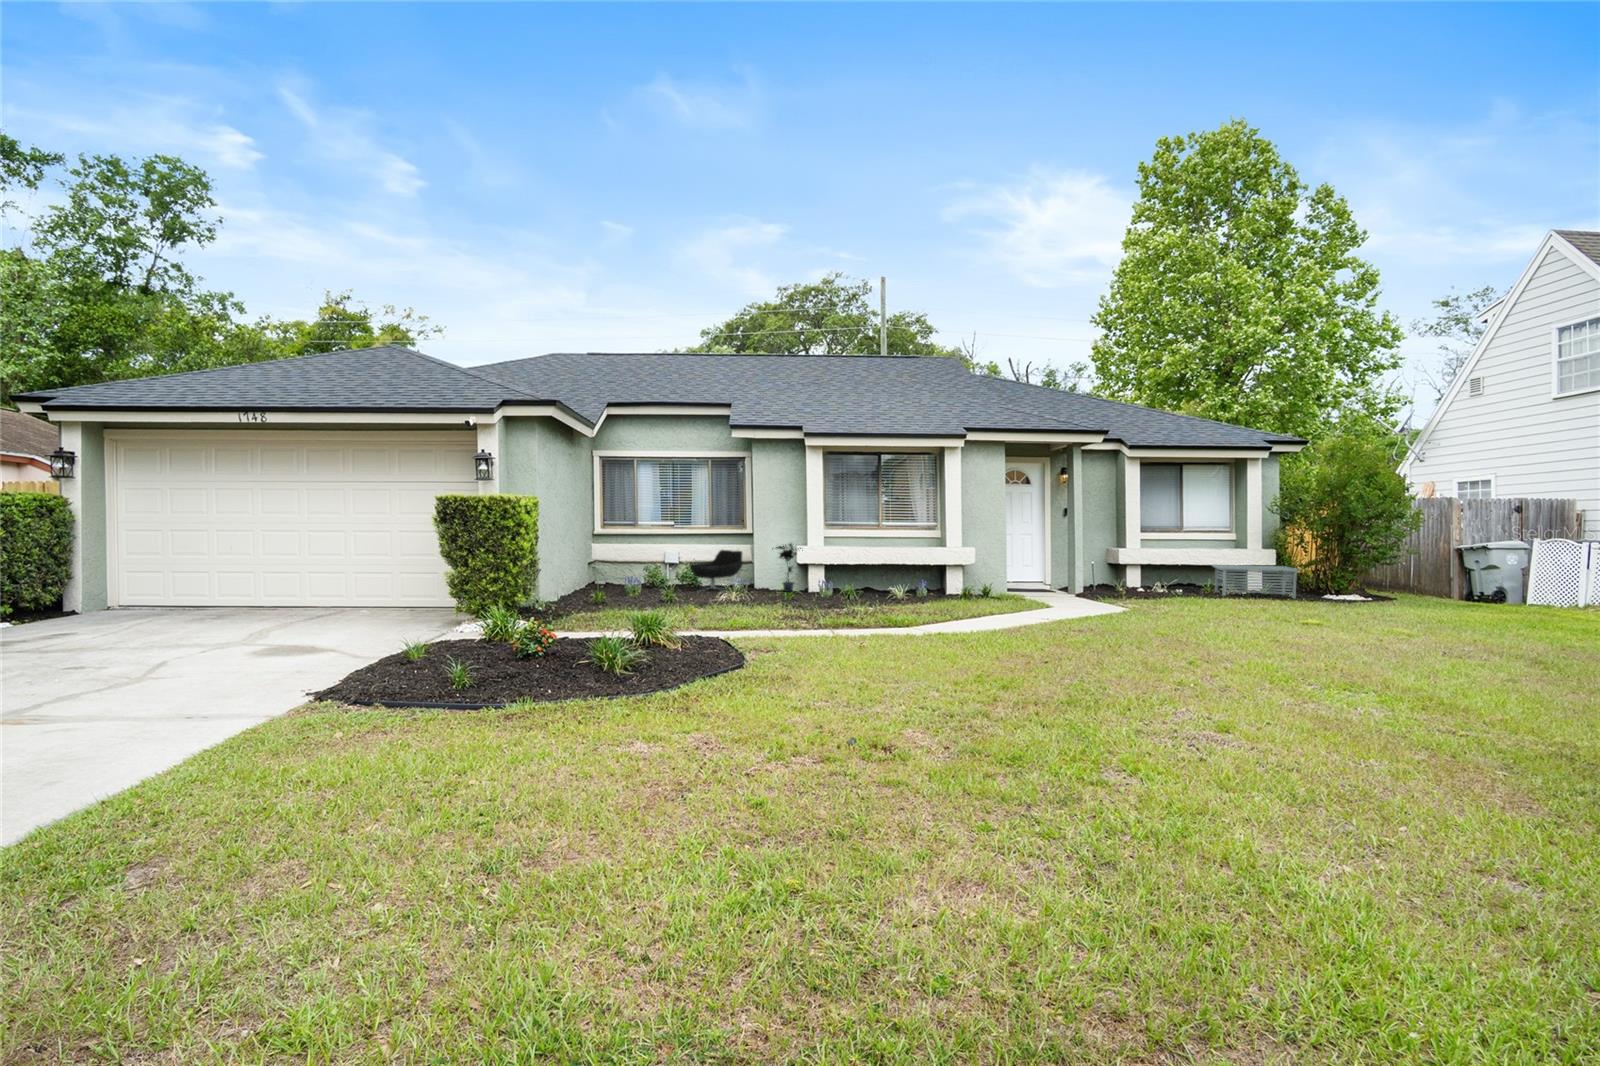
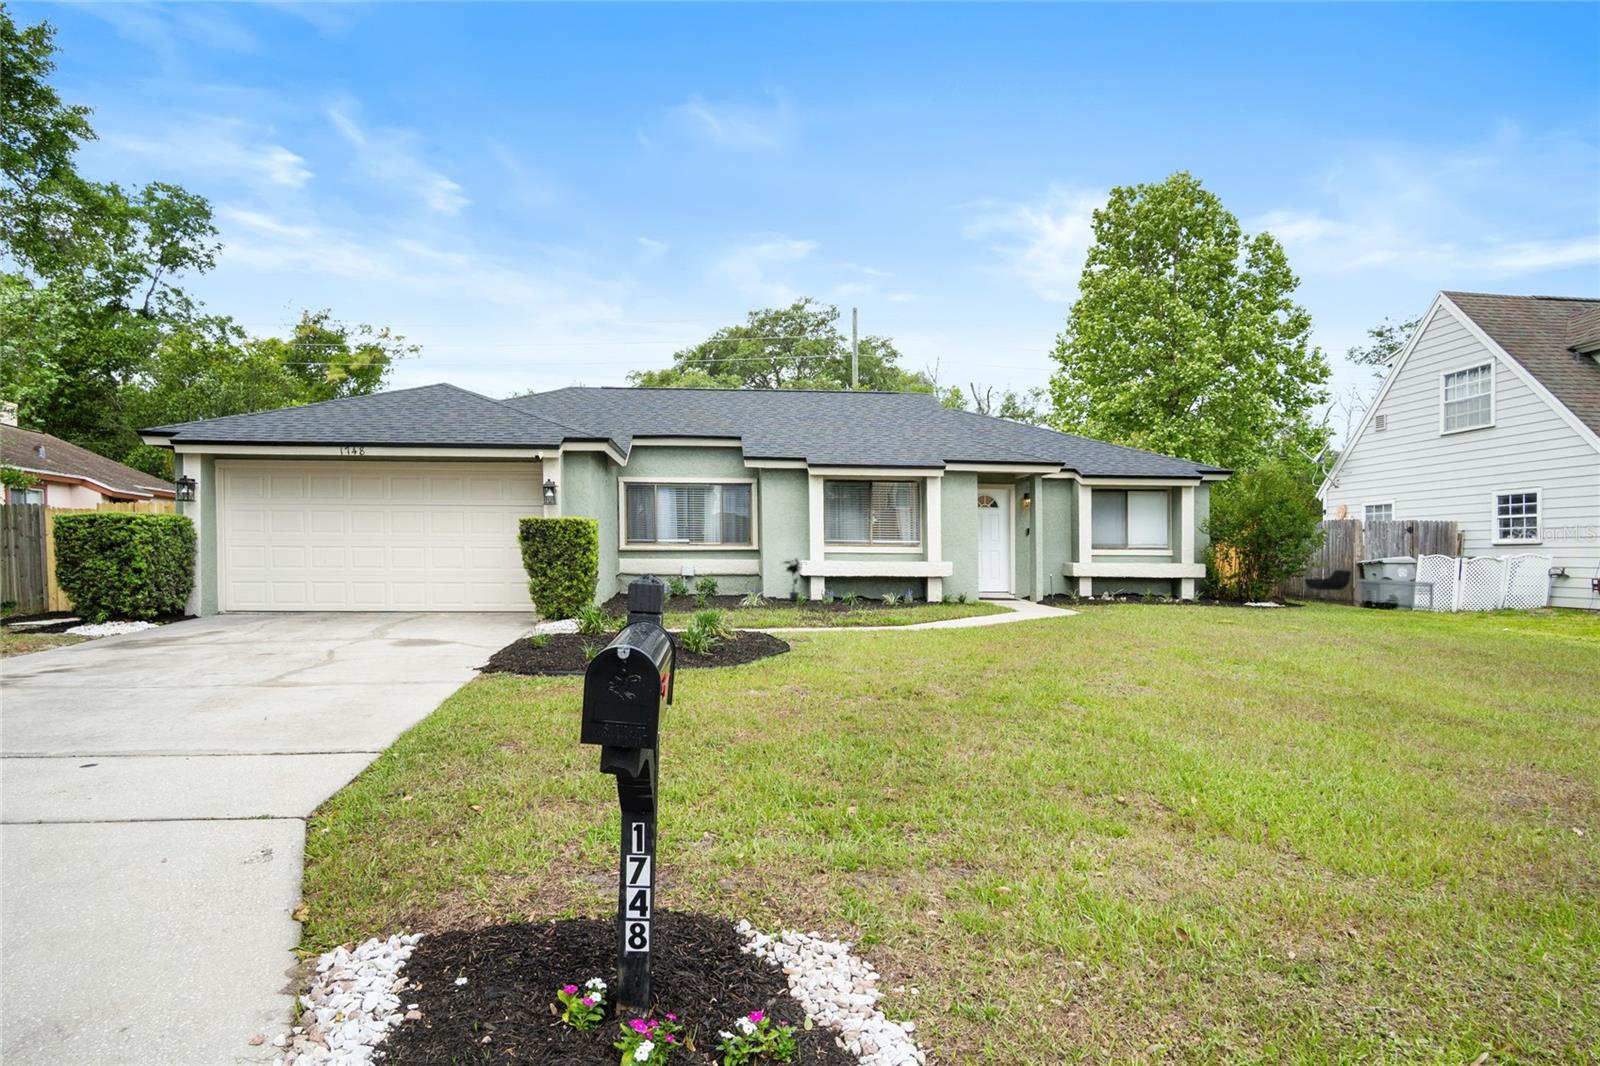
lounge chair: present [690,550,742,588] -> present [1305,570,1351,600]
storage bench: present [1213,564,1298,598] -> present [1358,579,1435,608]

